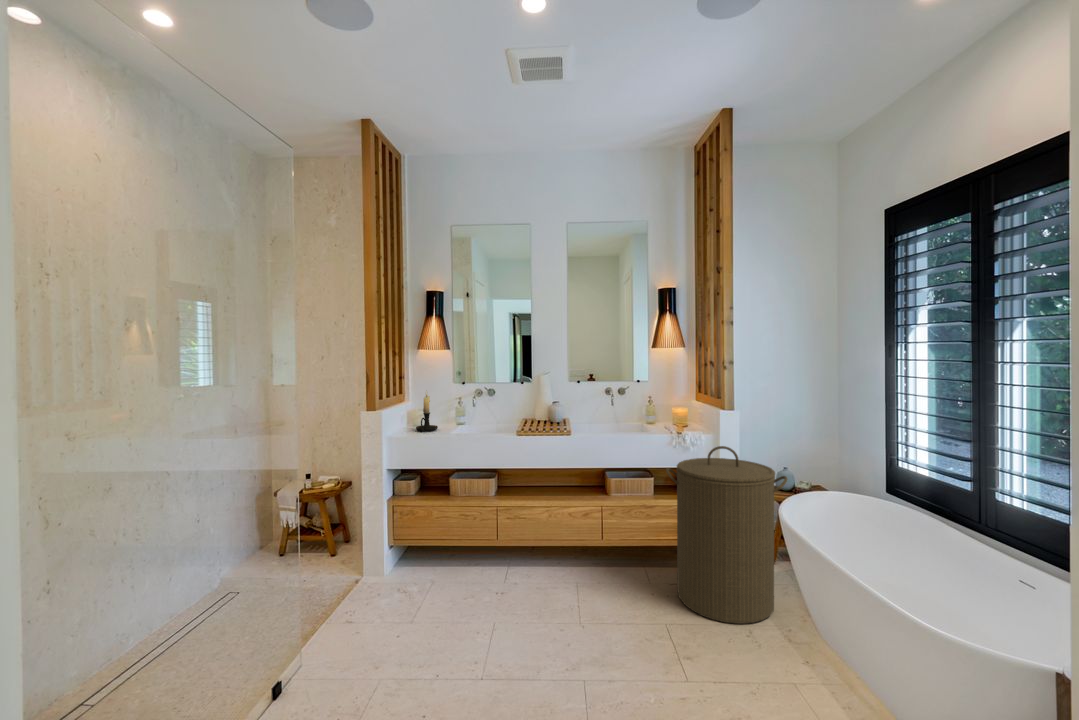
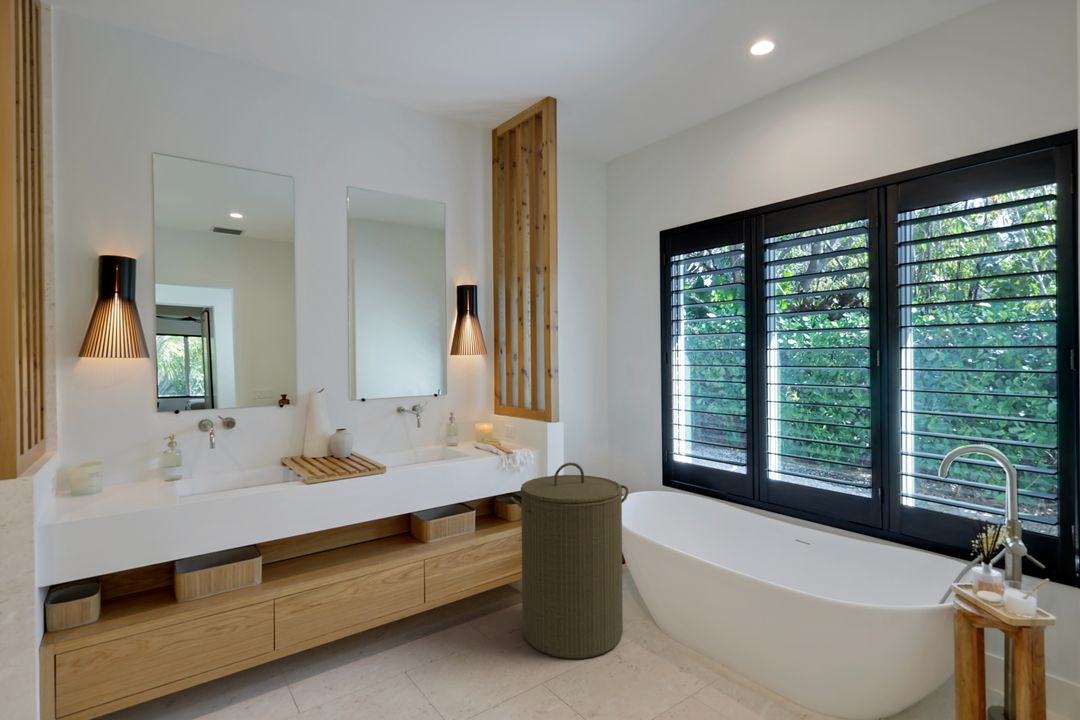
candle holder: present [416,391,438,432] -> none [93,428,142,504]

